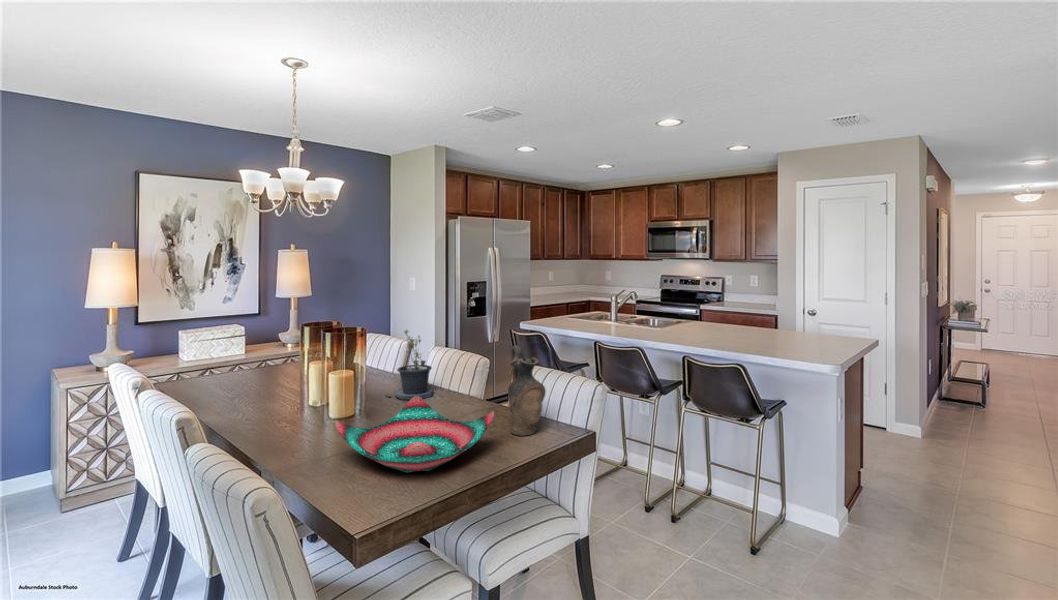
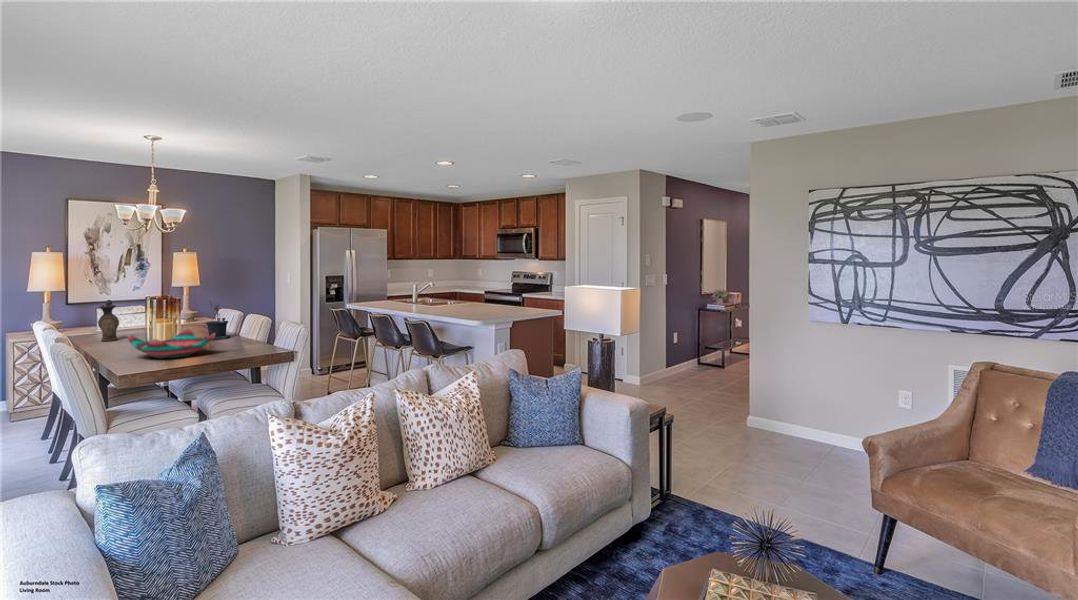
ceramic pitcher: present [508,345,546,435] -> present [98,300,119,341]

